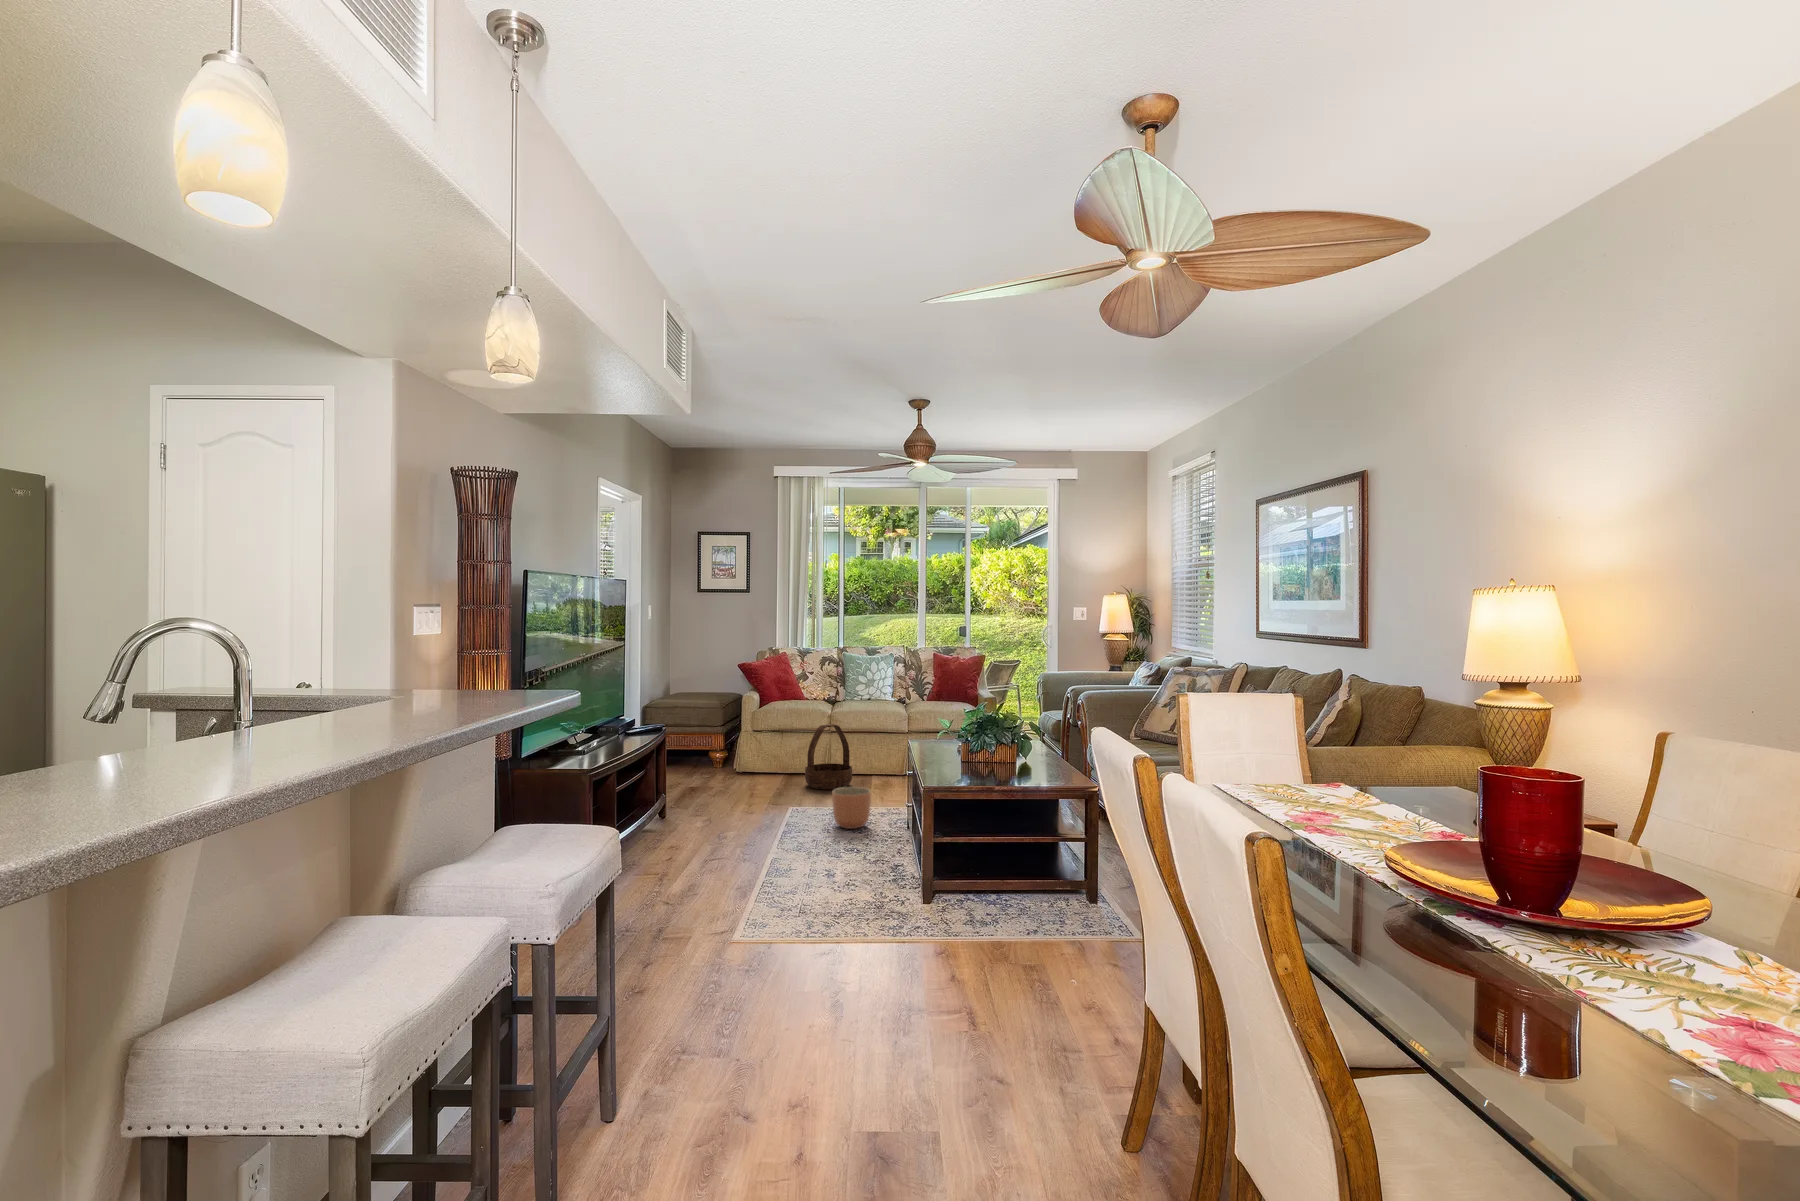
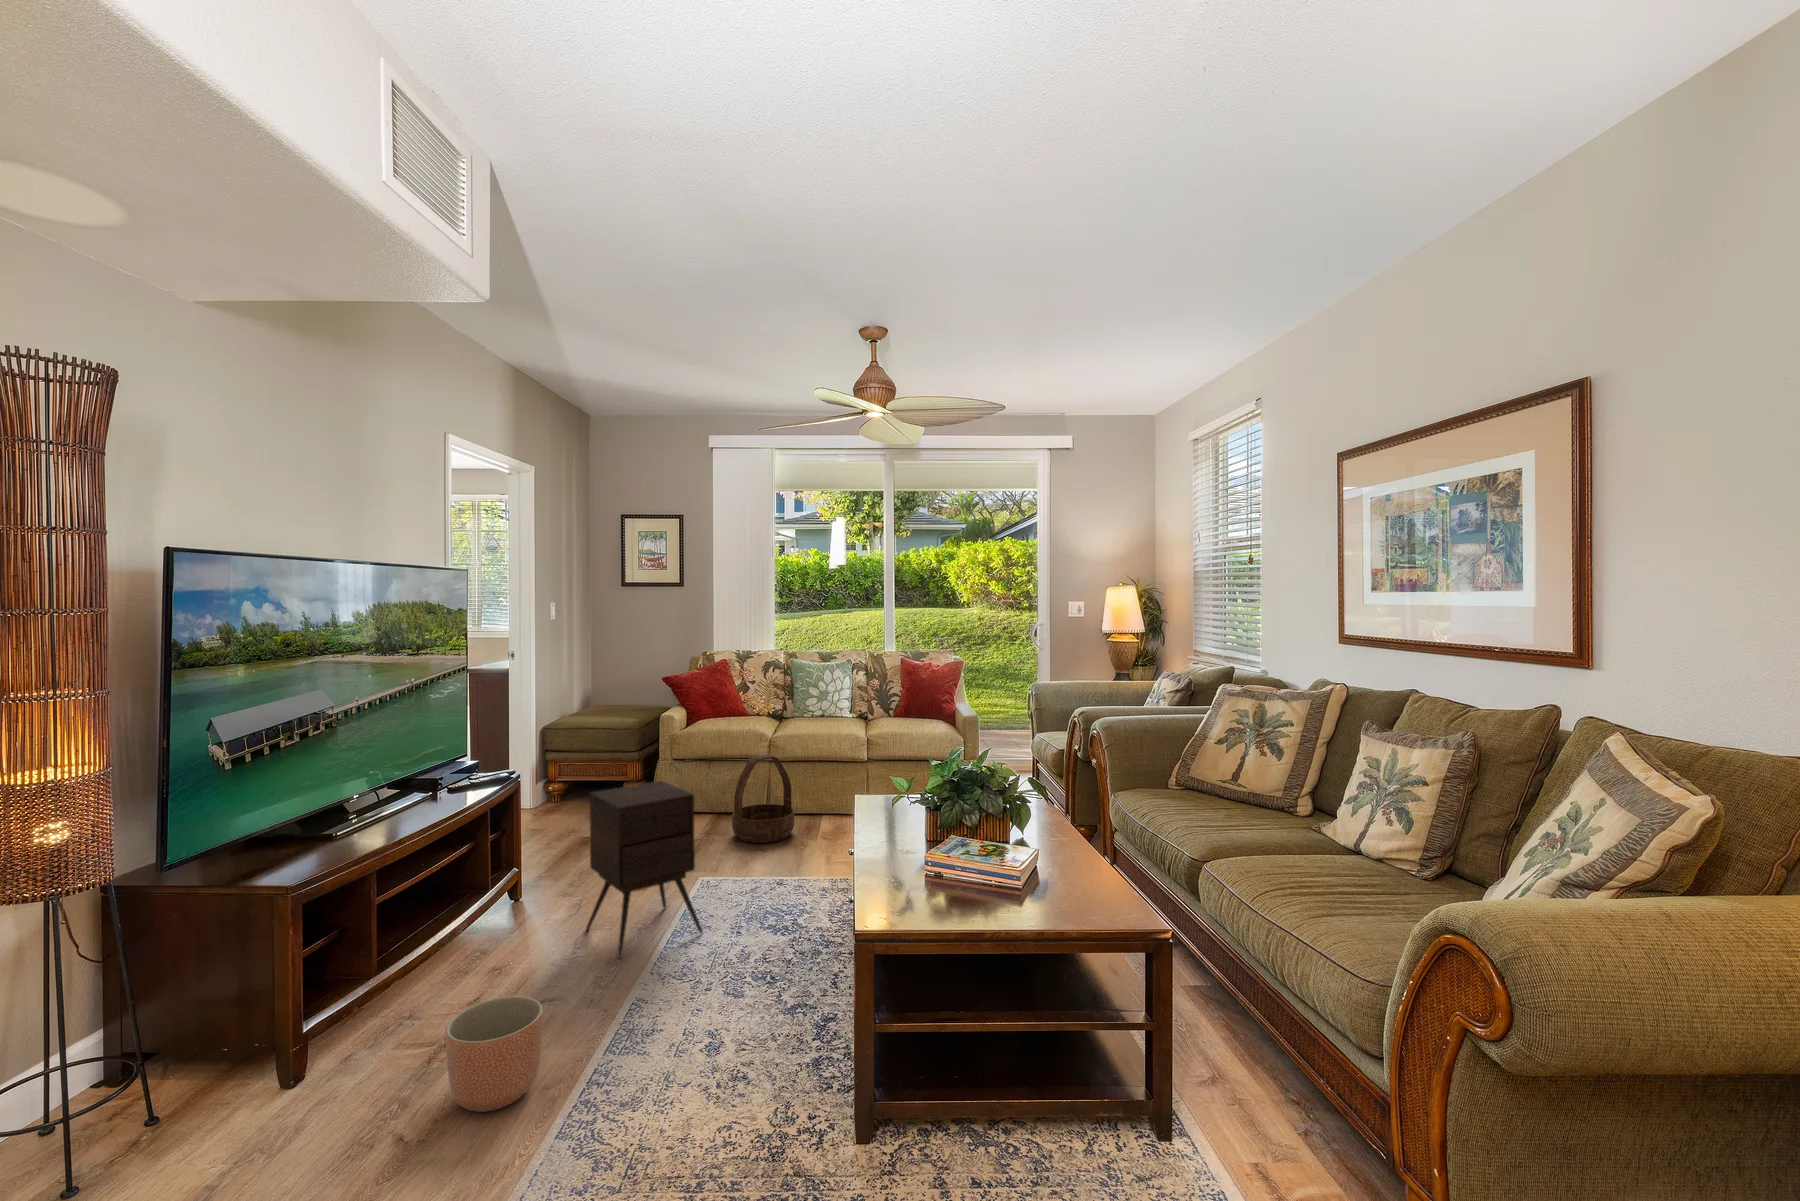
side table: none [722,731,802,842] -> present [586,781,702,959]
planter: present [832,787,871,829] -> present [446,996,543,1112]

